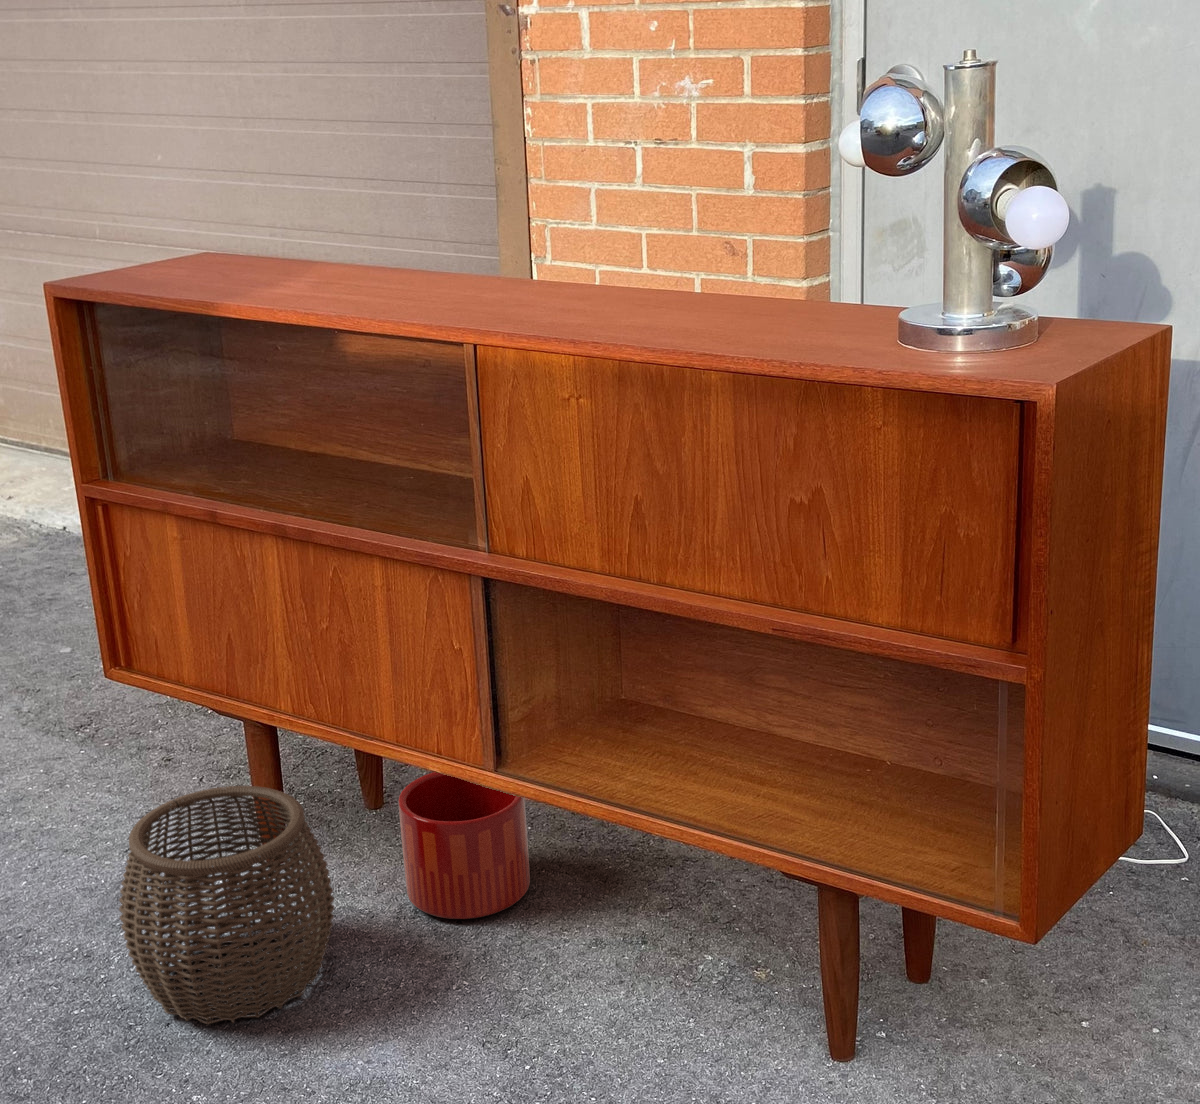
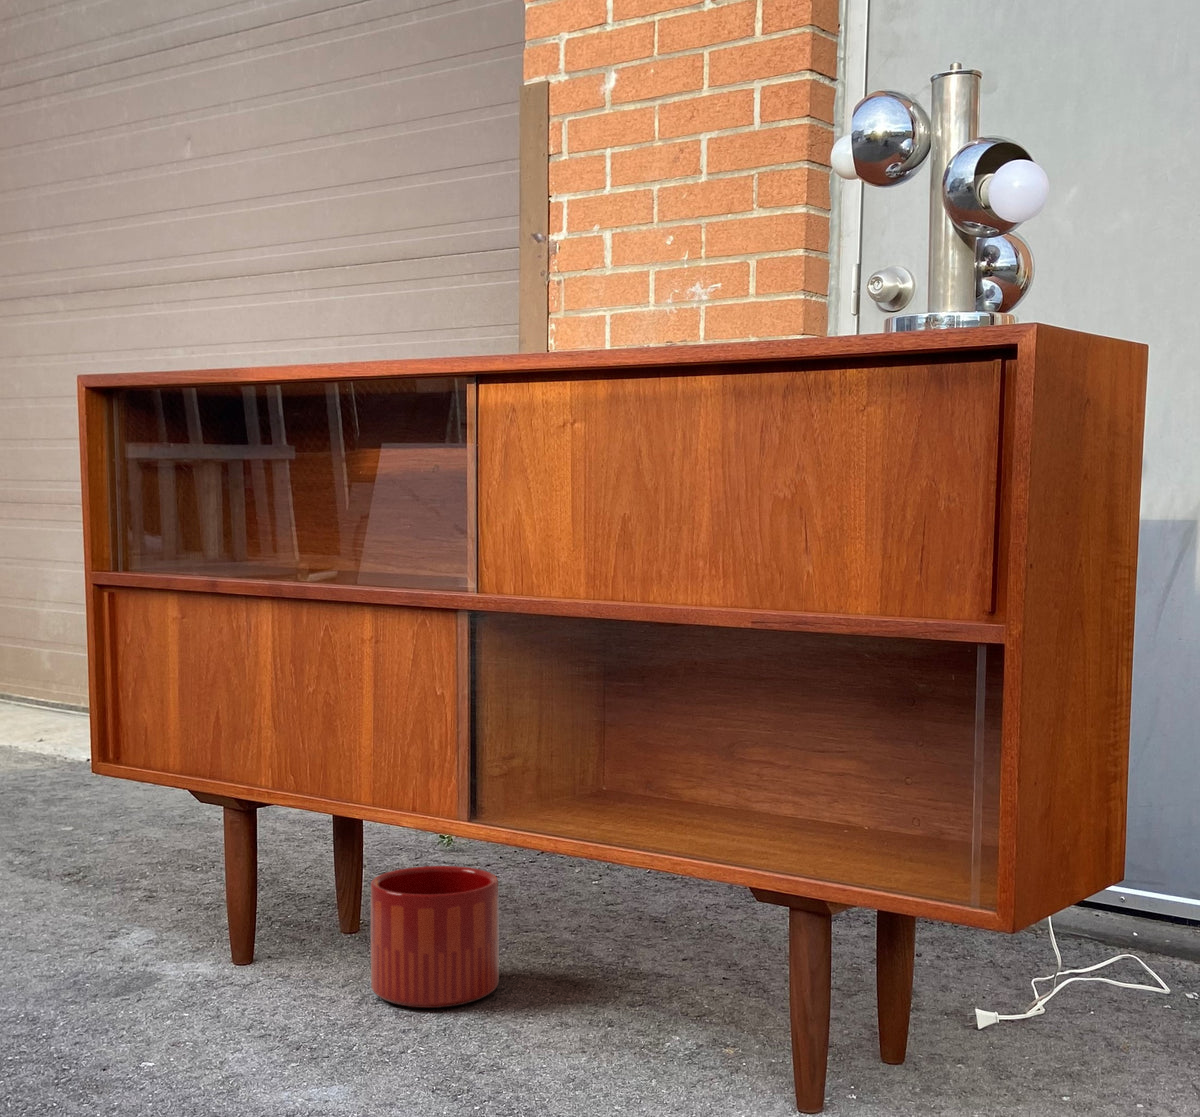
woven basket: present [119,786,334,1024] -> none [74,842,294,1066]

